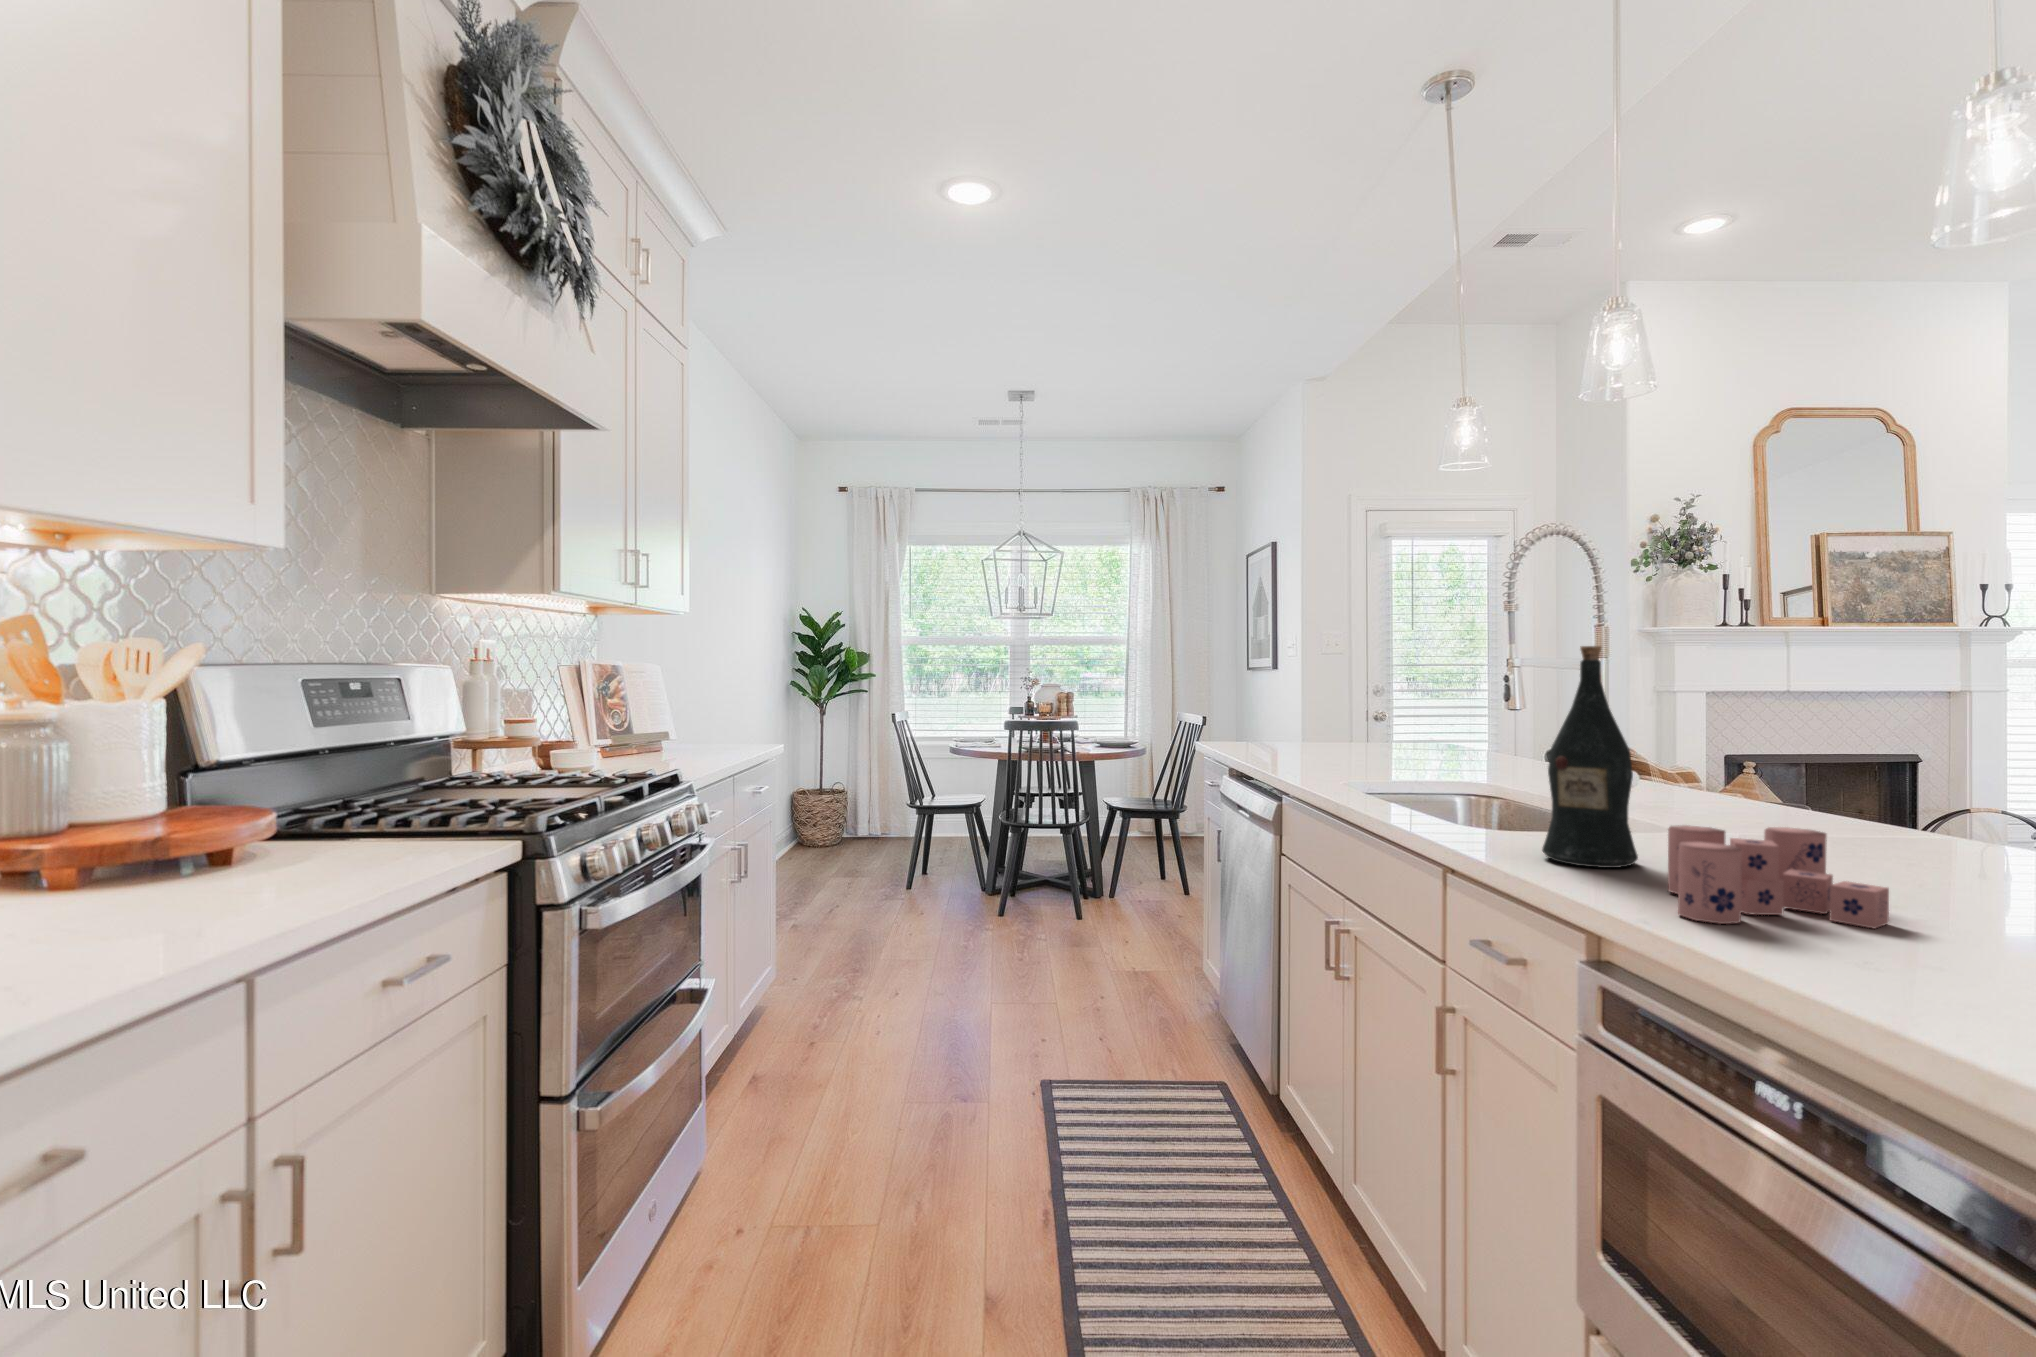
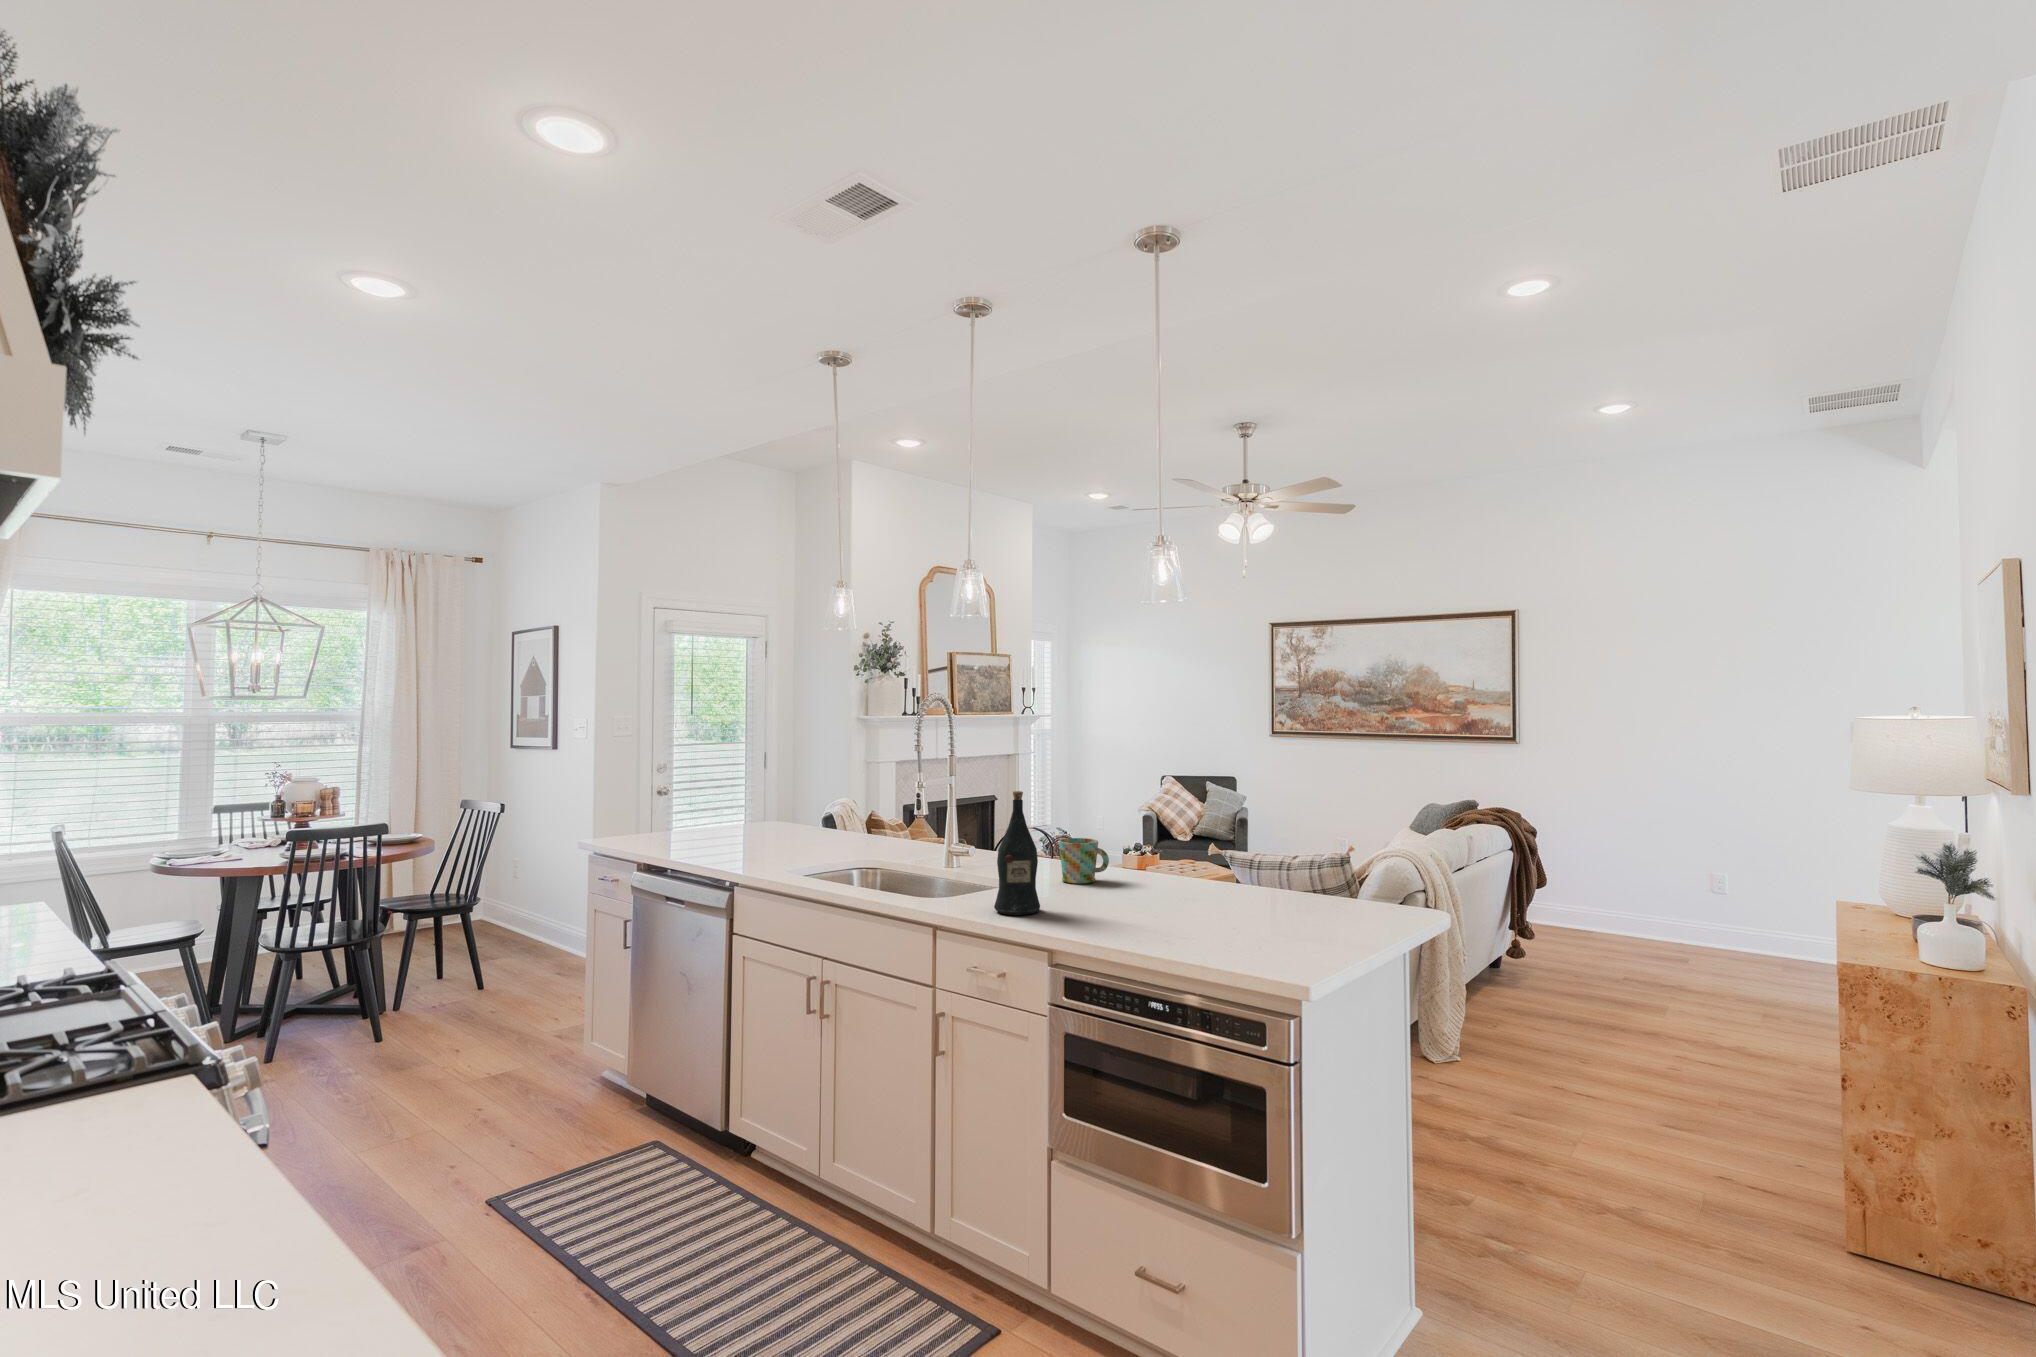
mug: none [1772,762,1894,848] -> present [1059,838,1109,884]
candle: present [1668,825,1889,929] -> none [1072,882,1157,936]

